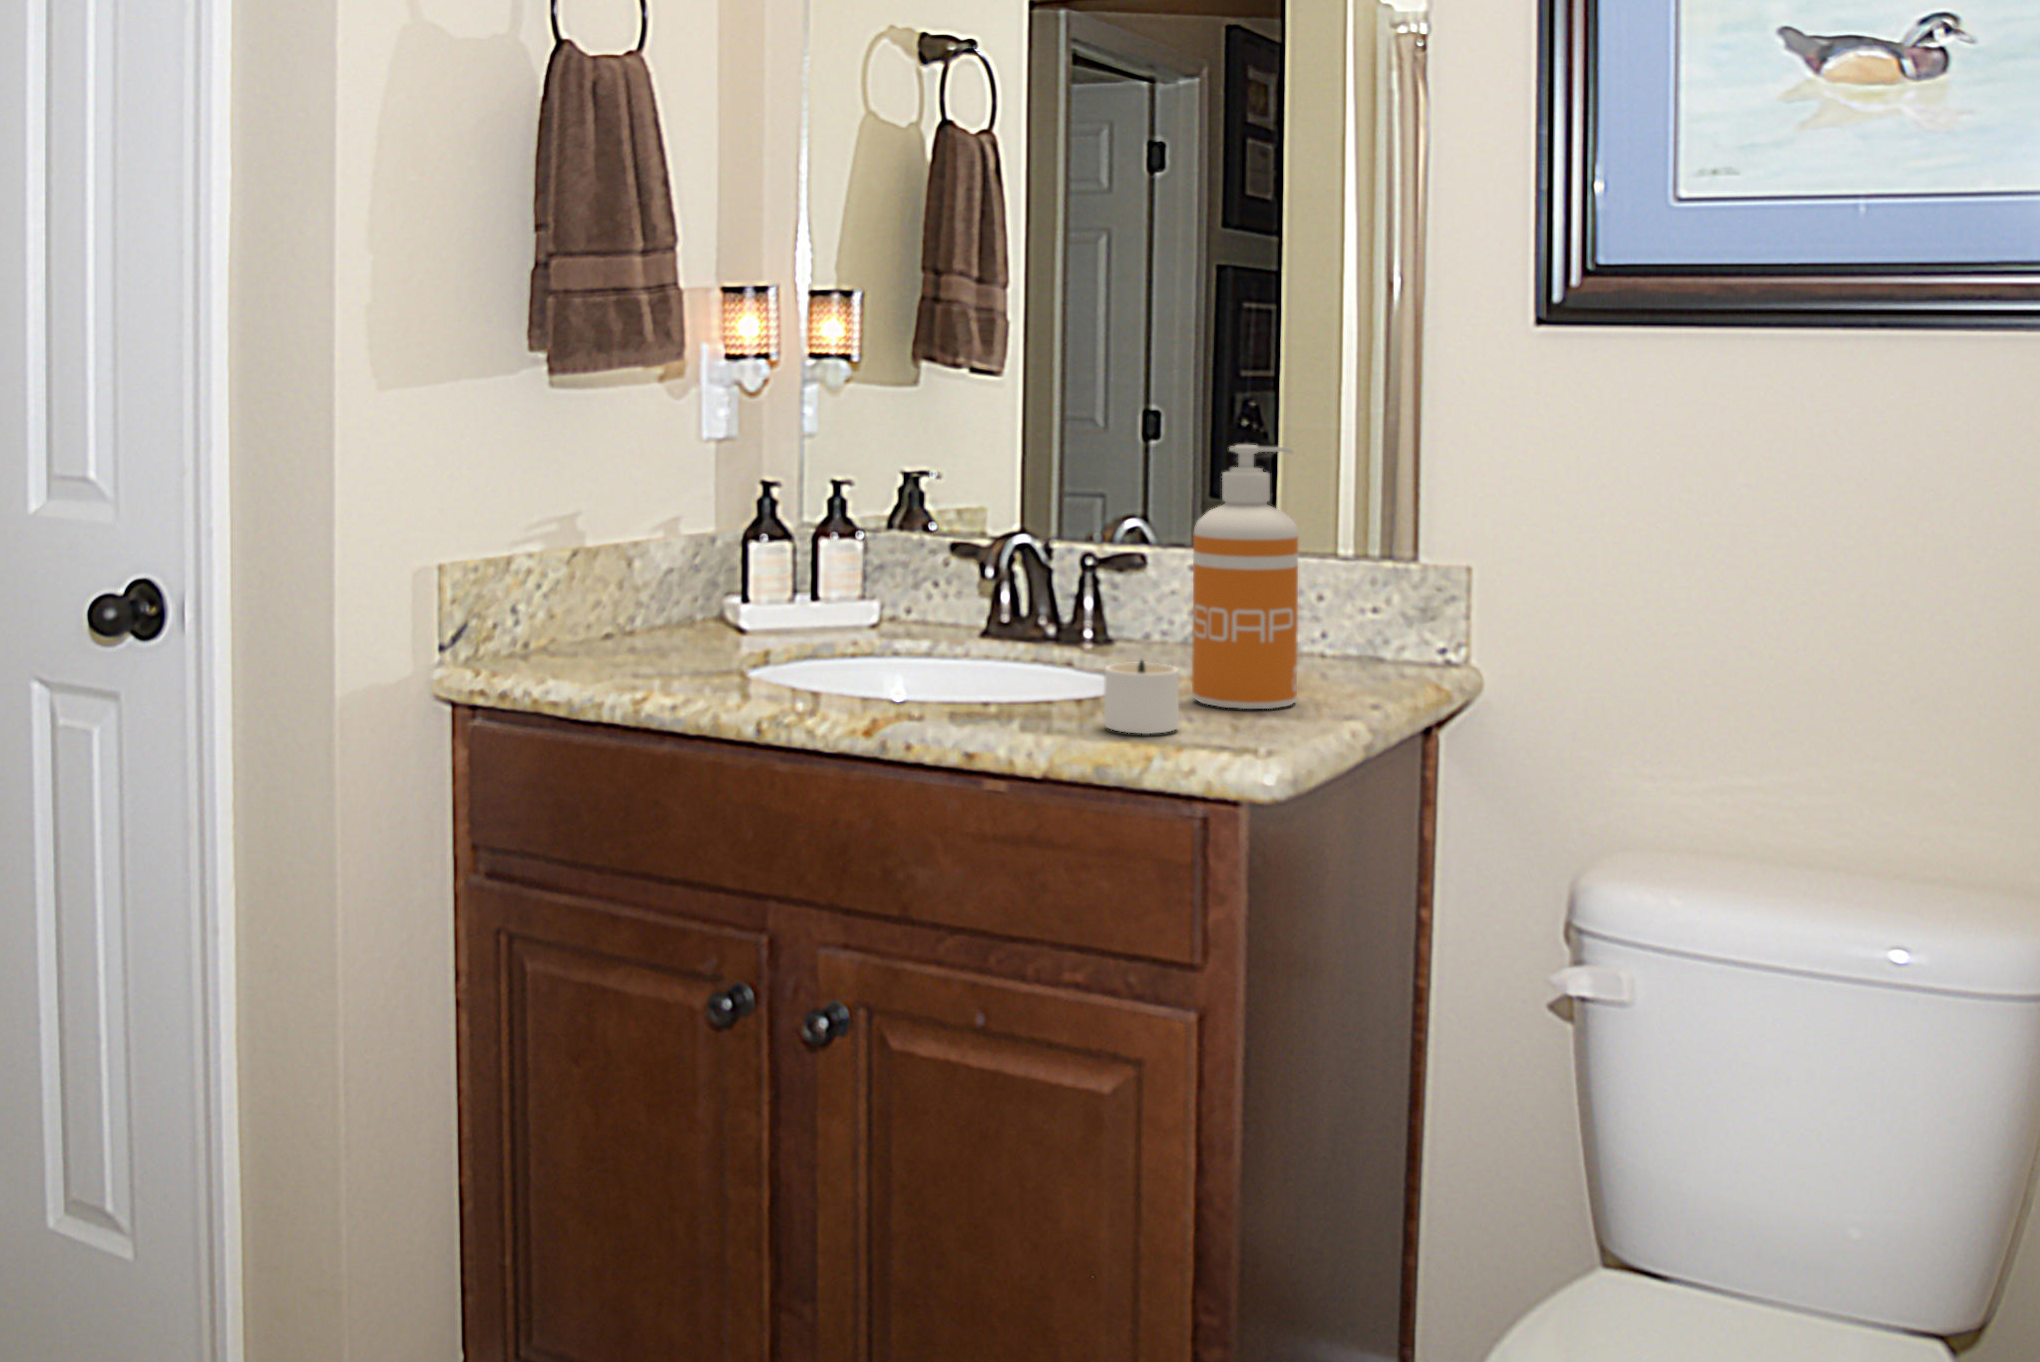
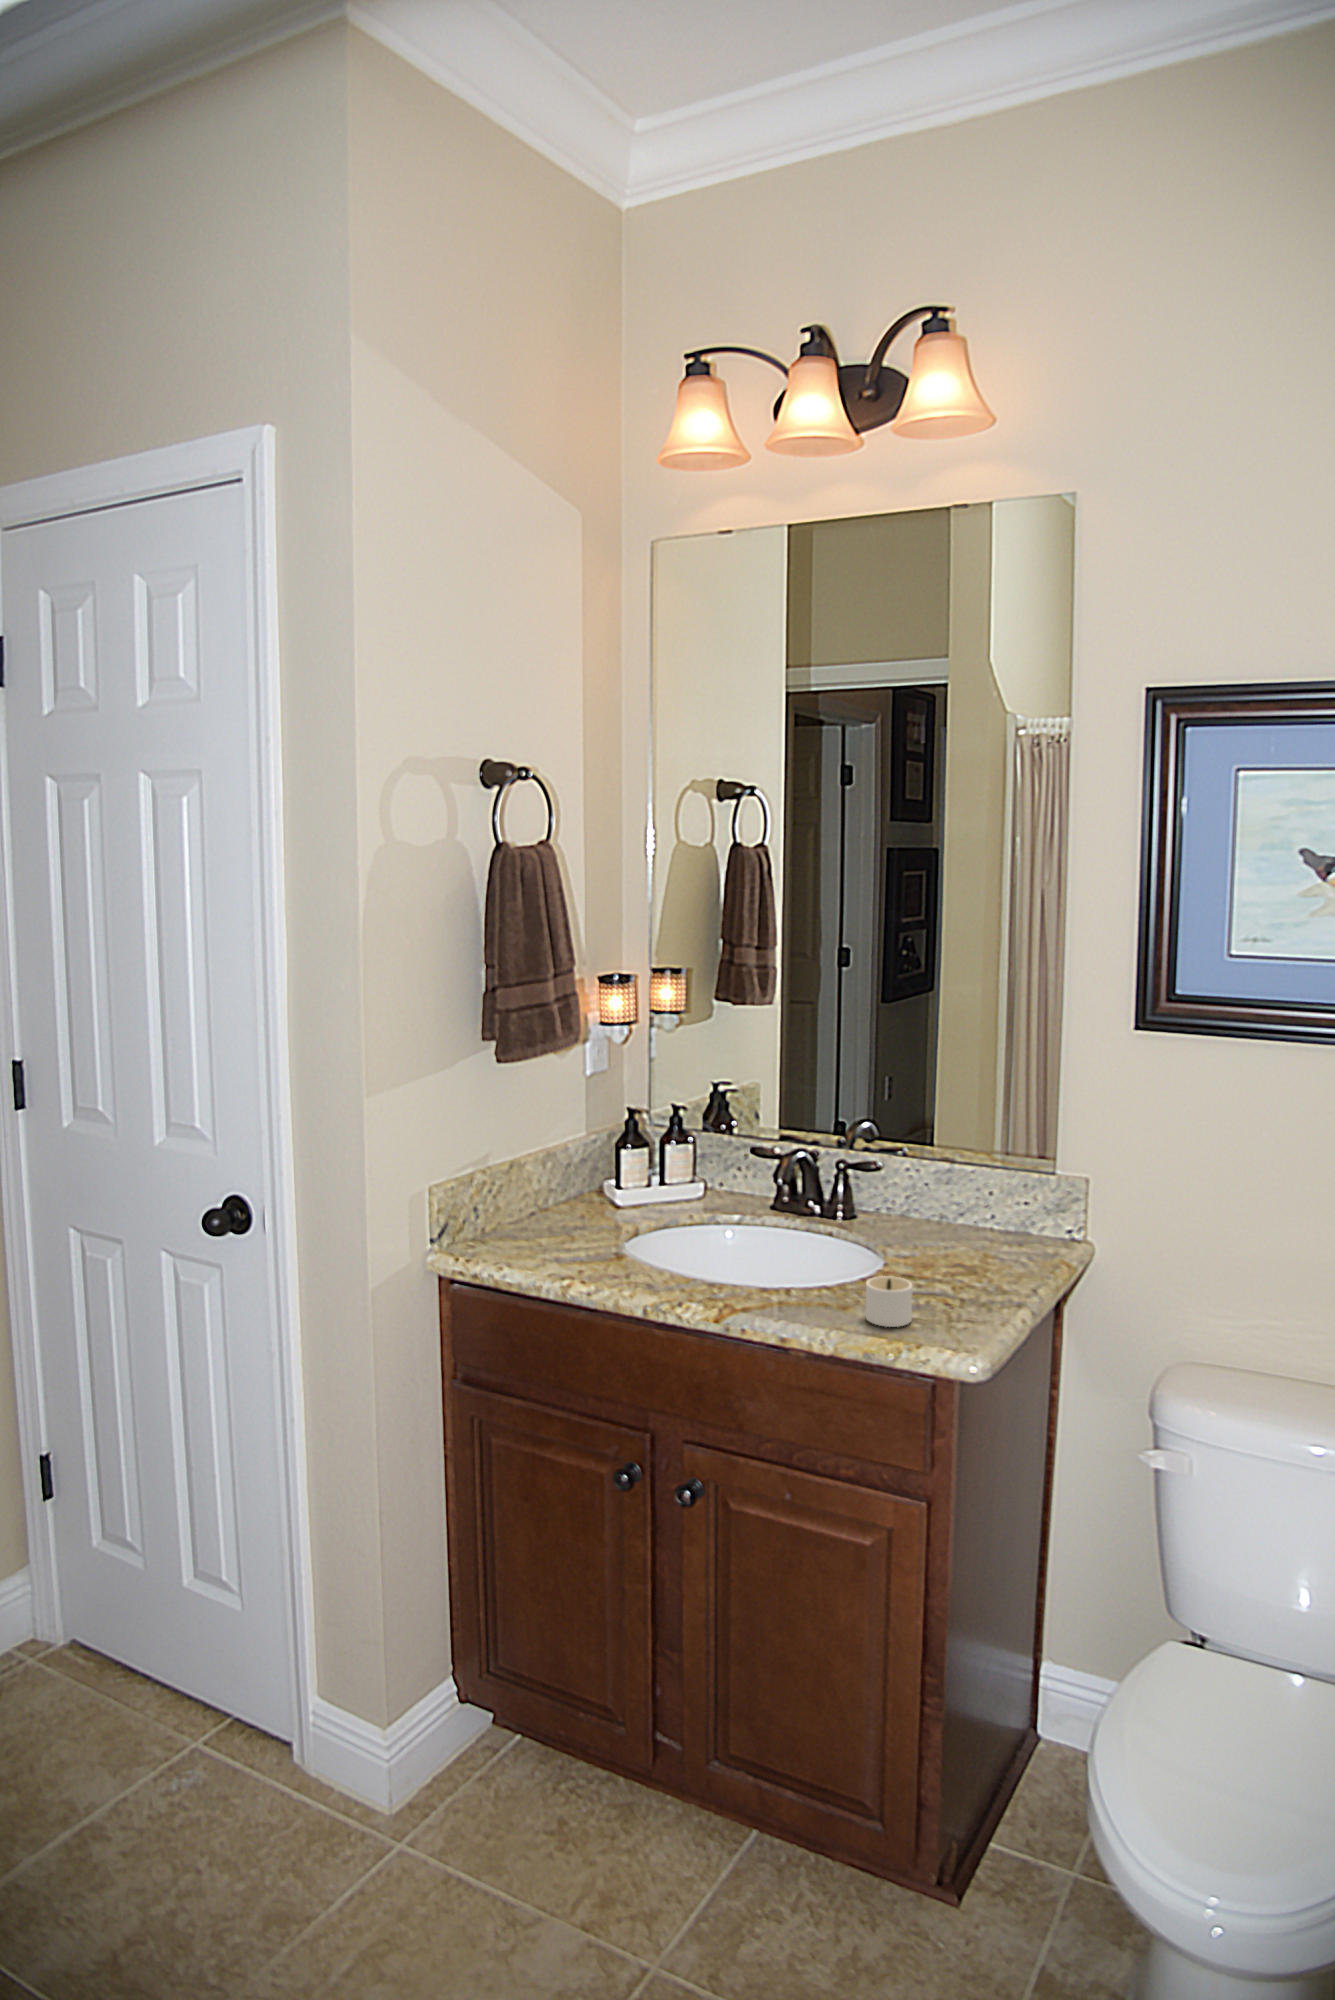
soap dispenser: present [1192,445,1298,709] -> none [916,1127,984,1296]

